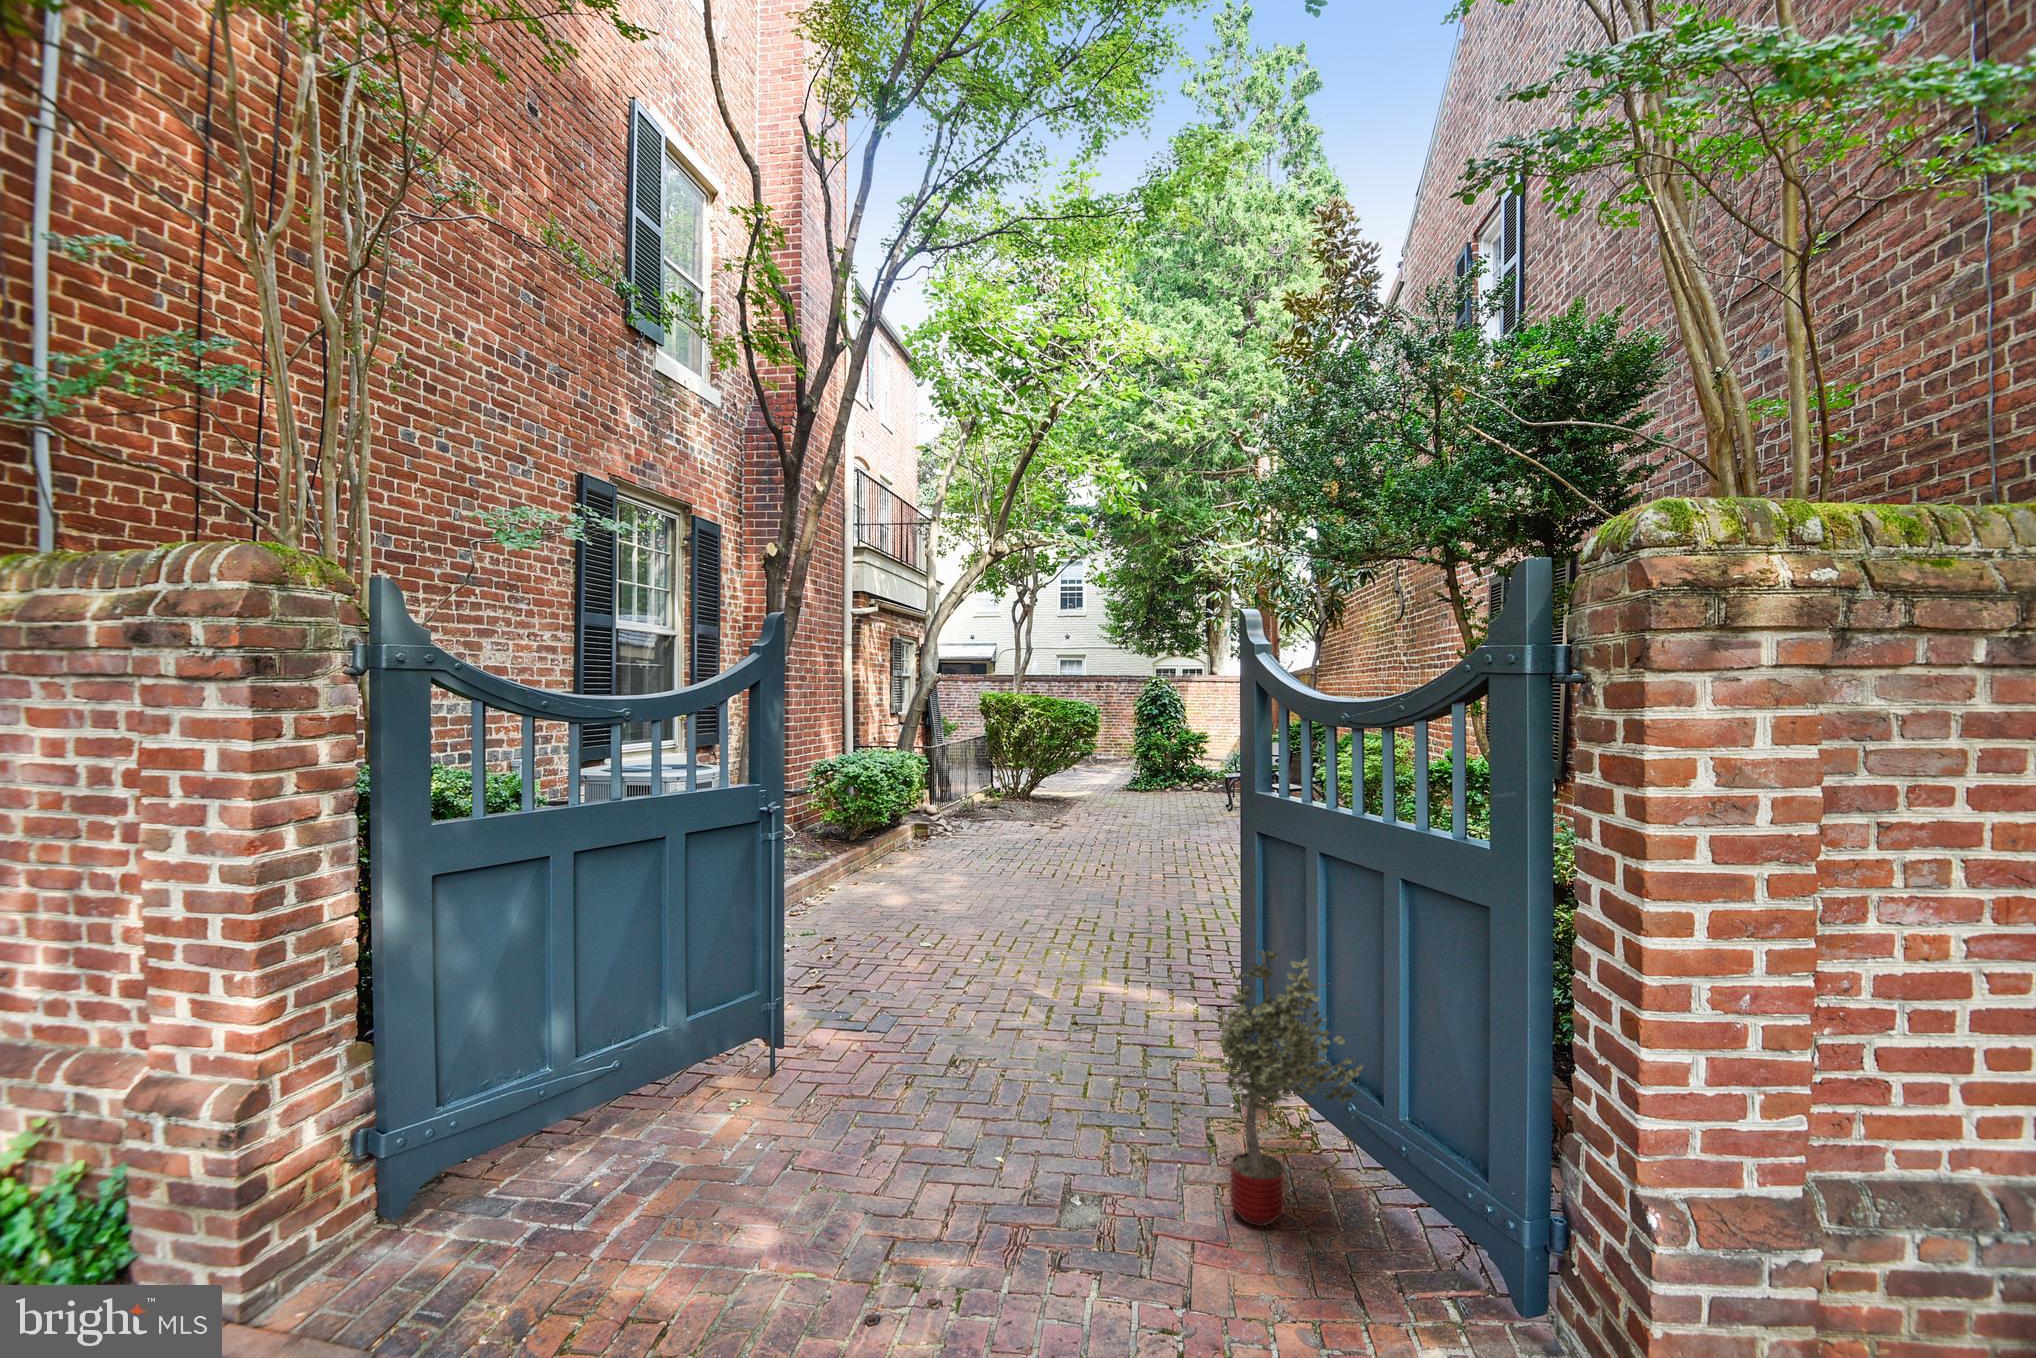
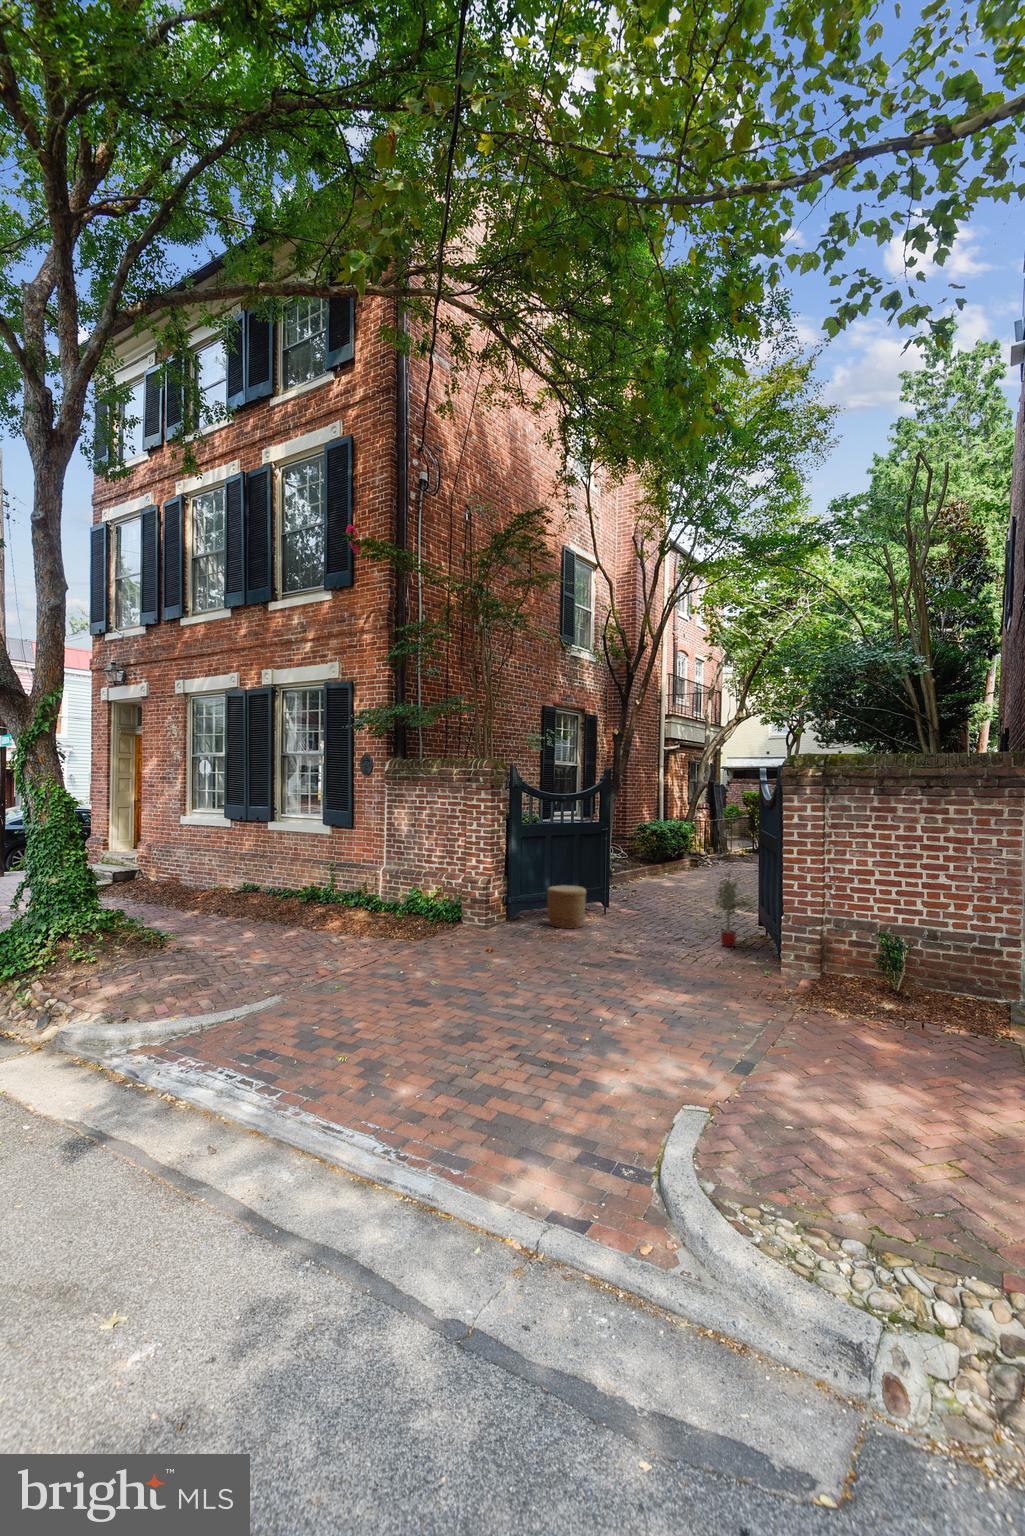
woven basket: none [567,1024,728,1223] -> present [547,885,586,929]

